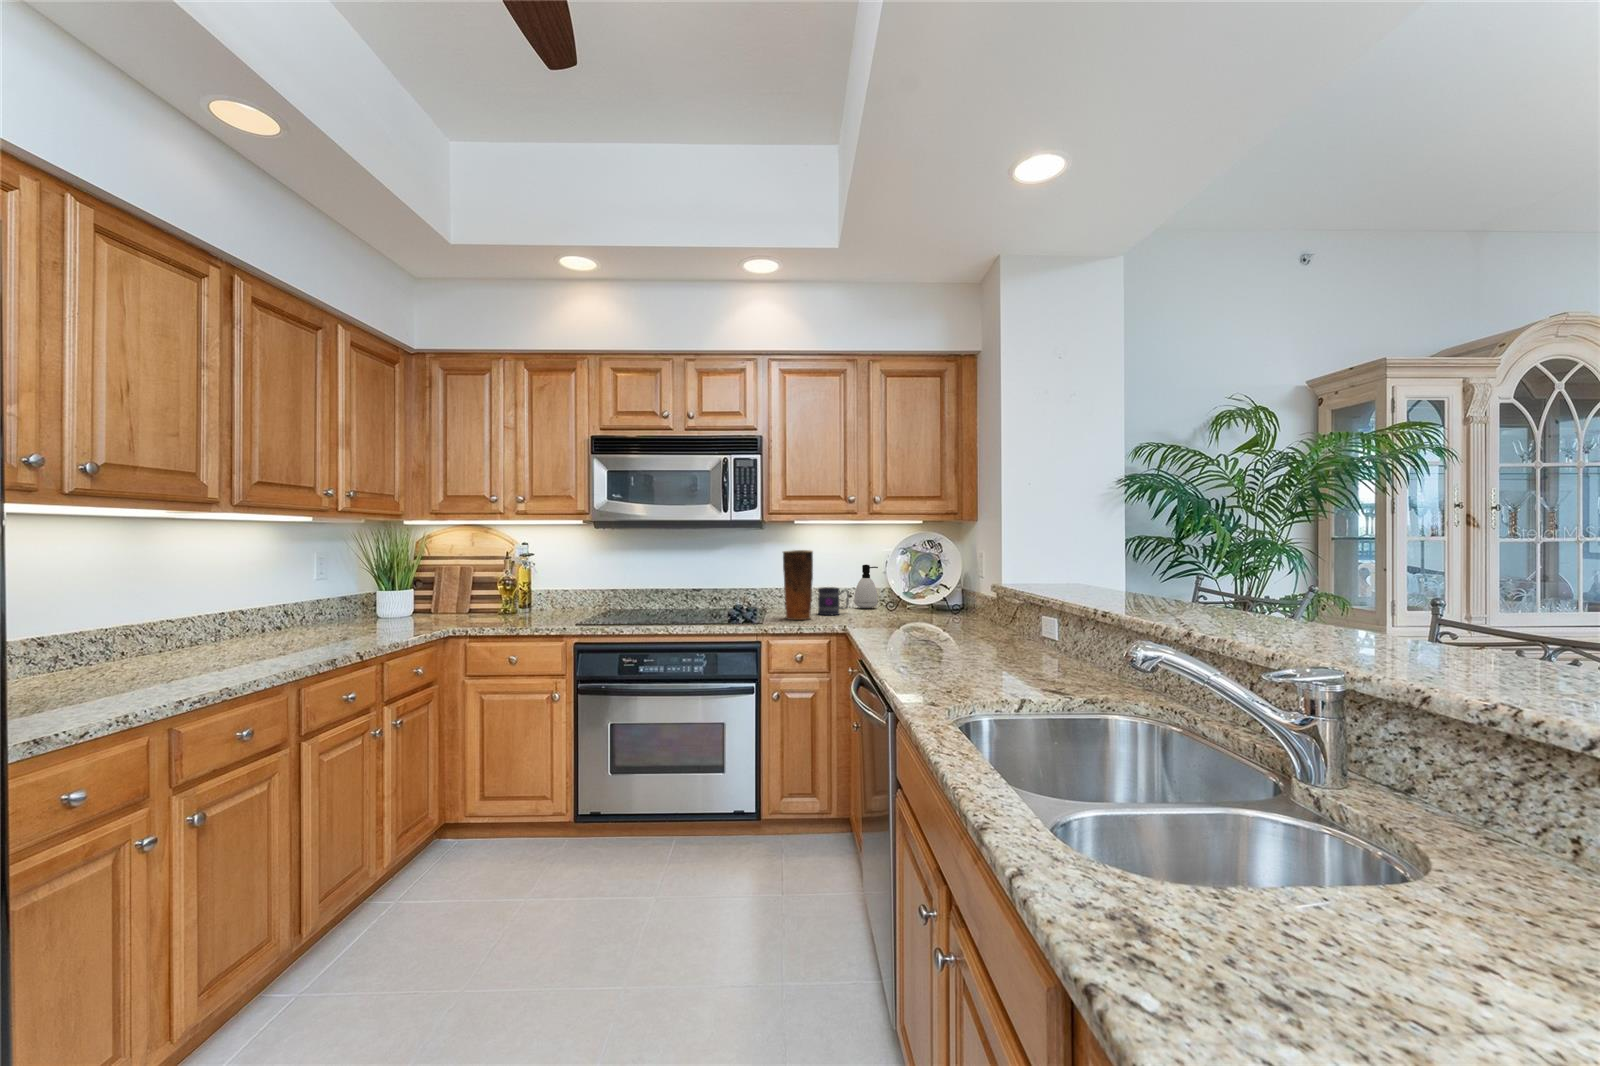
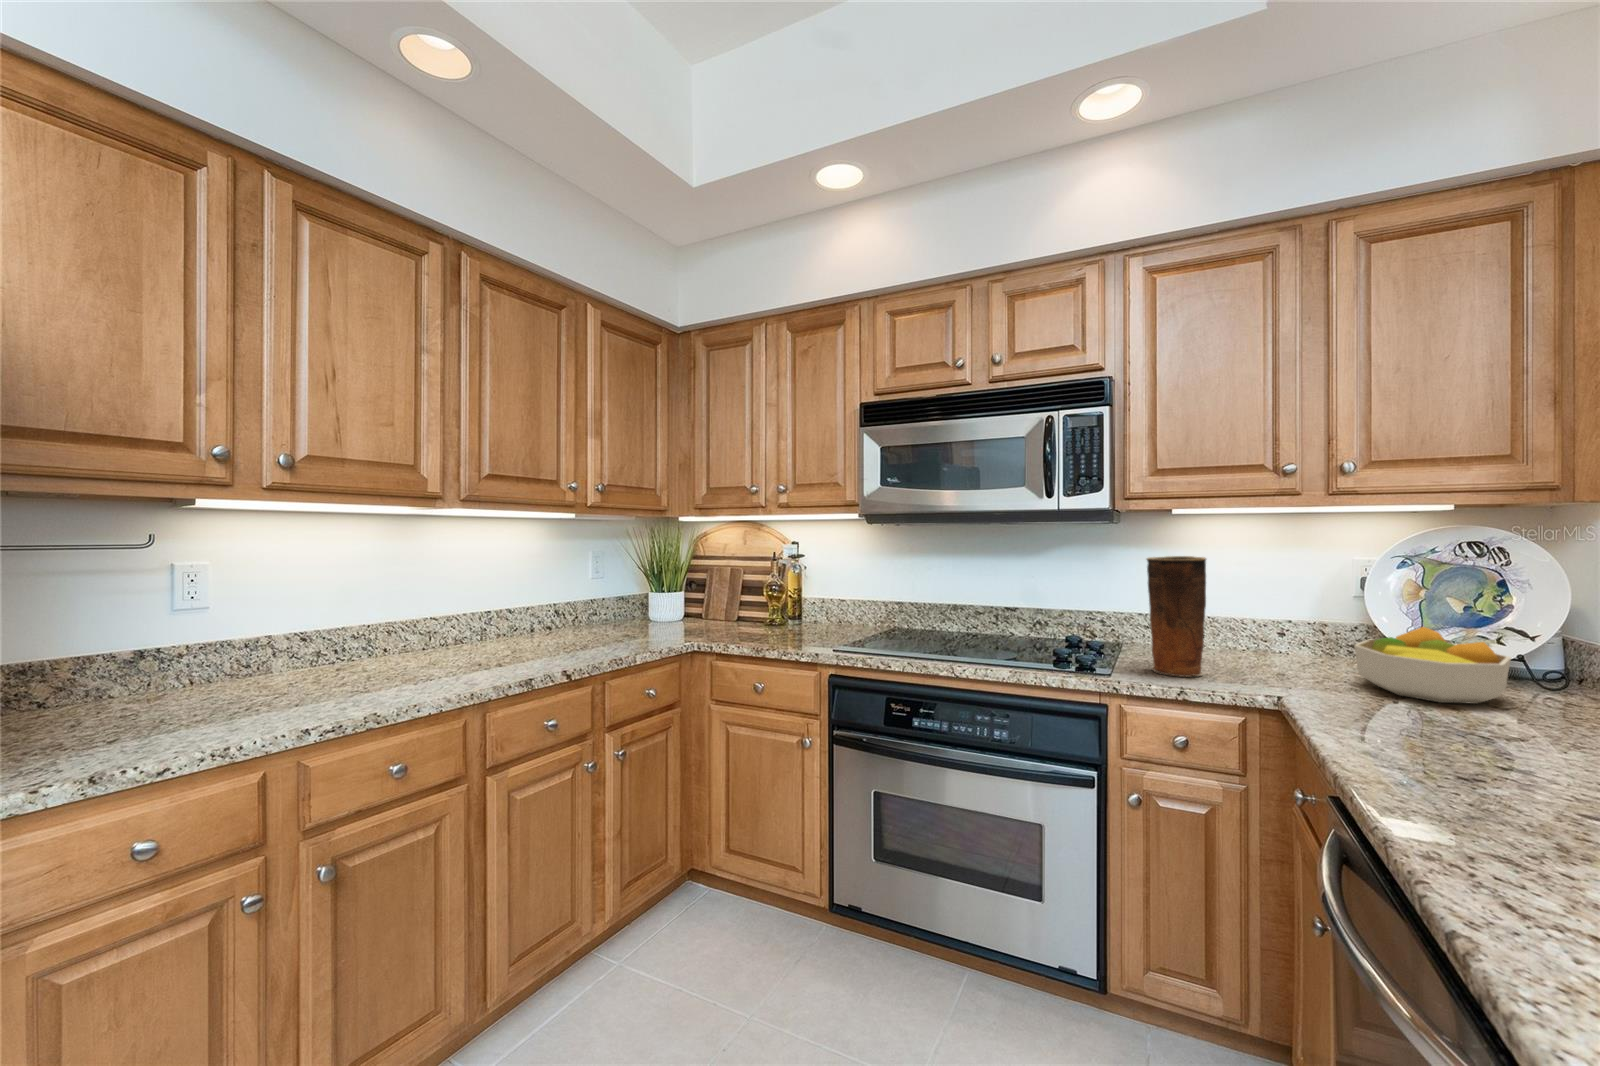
soap dispenser: present [854,565,878,608] -> none [1289,583,1341,659]
fruit bowl: none [880,585,938,621] -> present [1354,627,1511,704]
mug: present [818,587,849,615] -> none [1216,620,1281,671]

